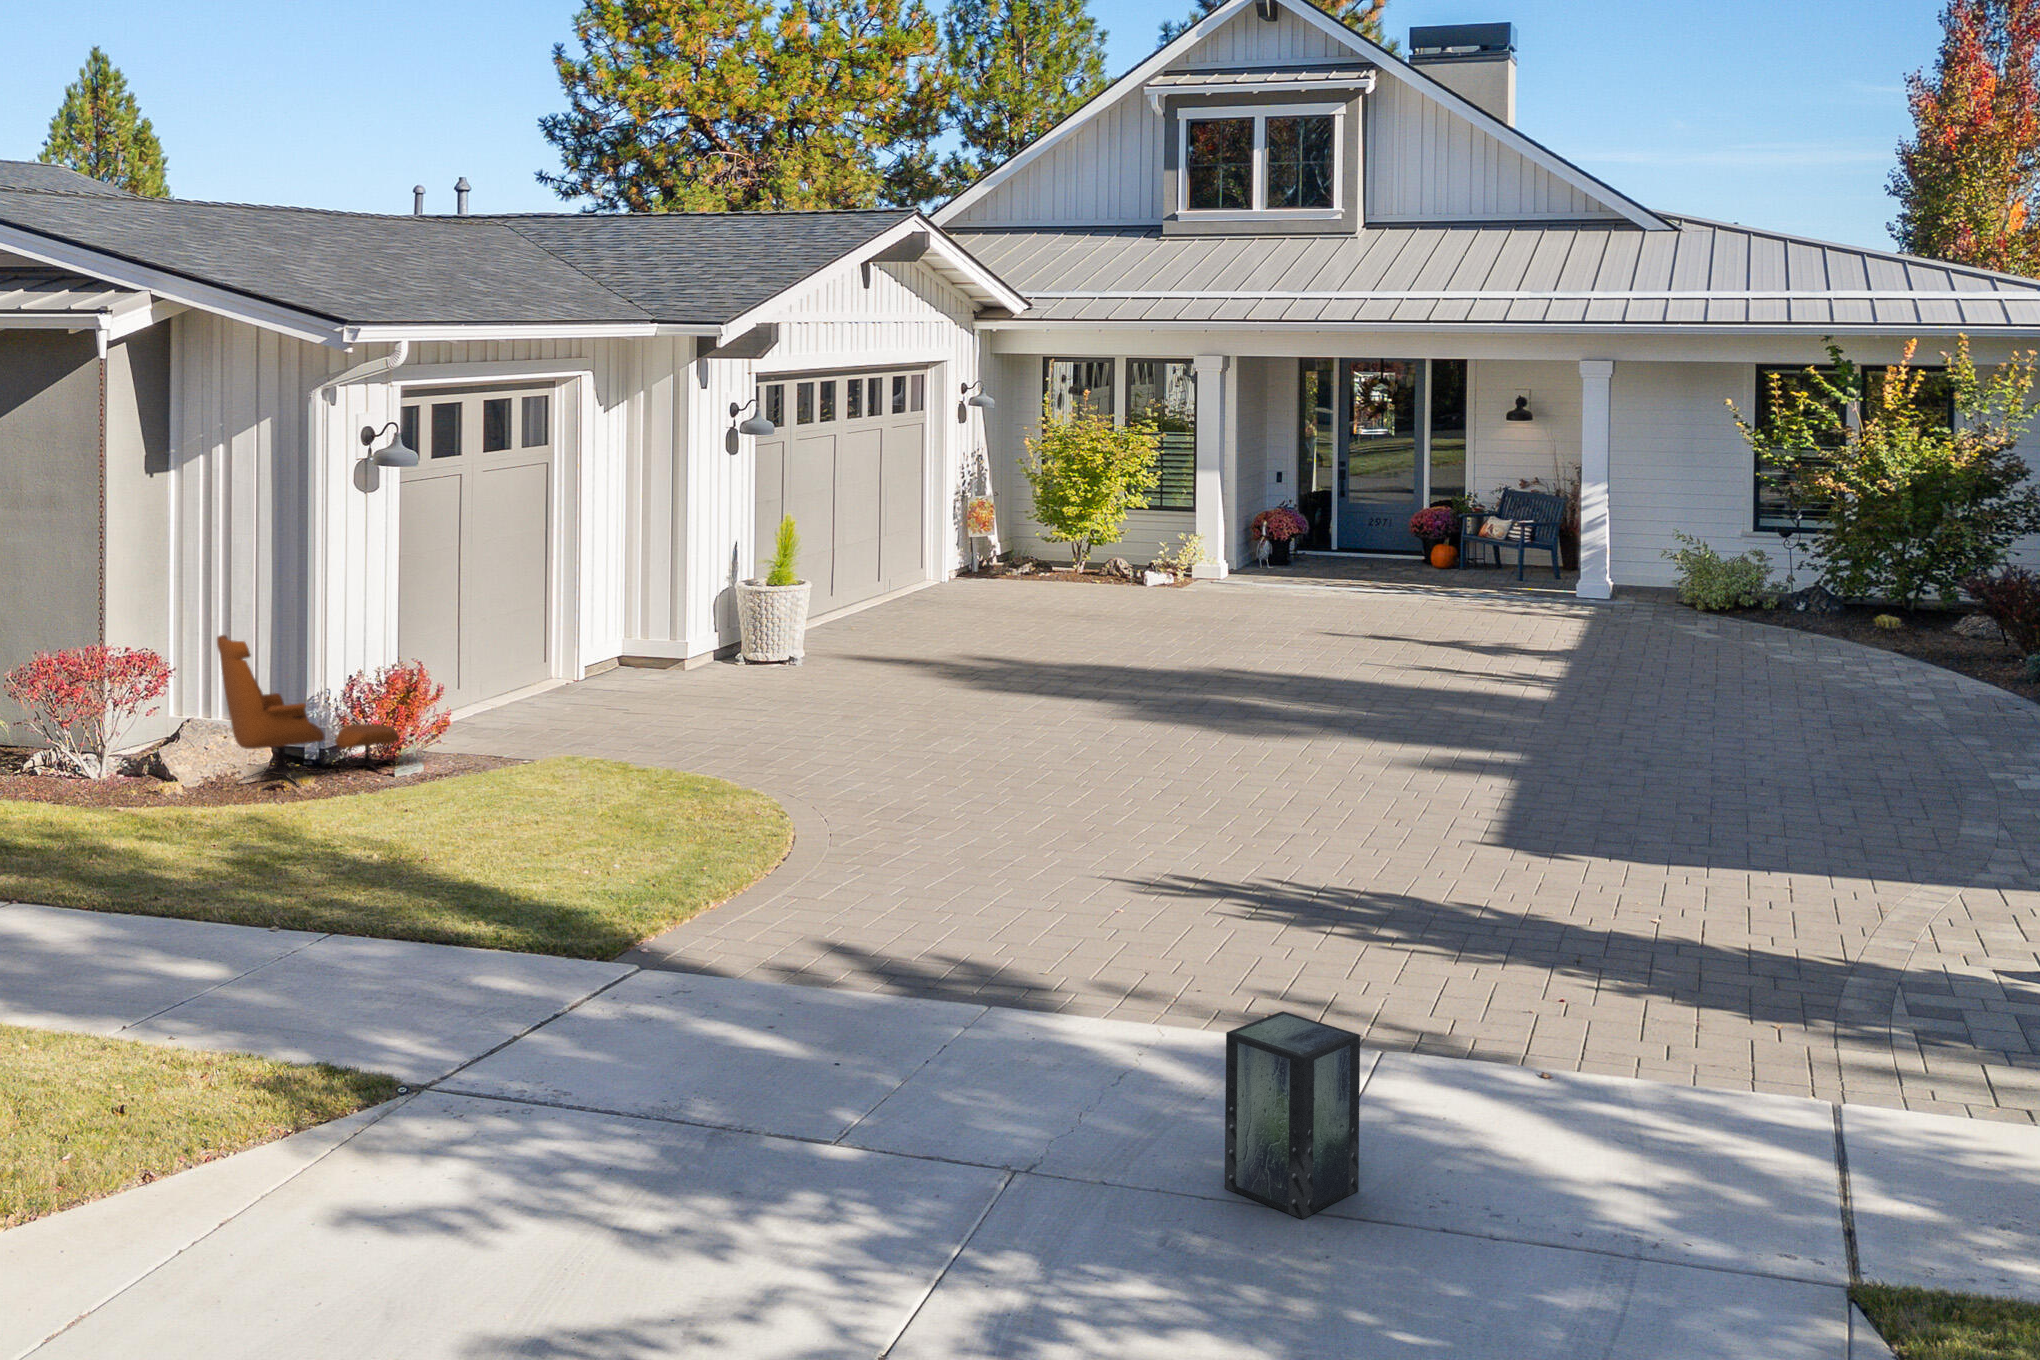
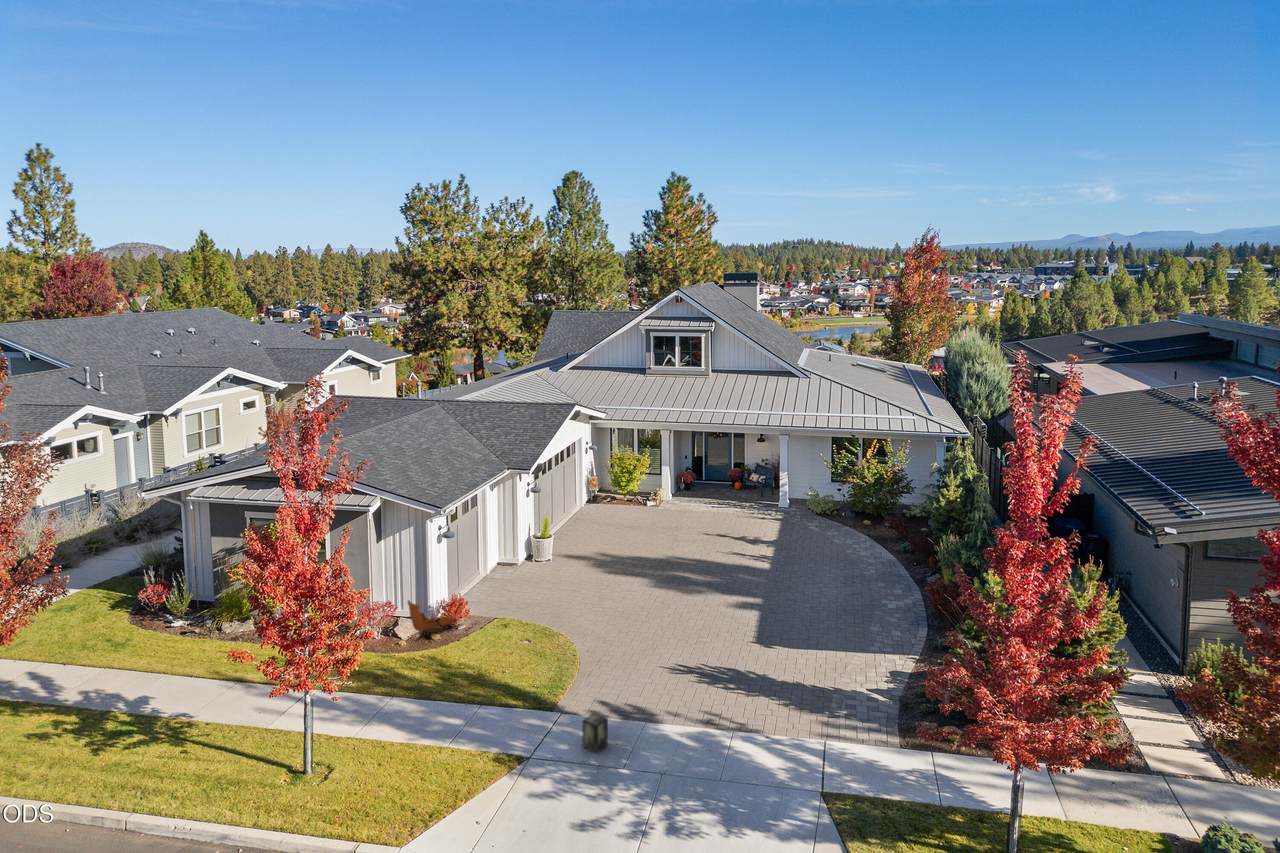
storage box: present [1225,1011,1360,1219] -> present [583,713,608,753]

